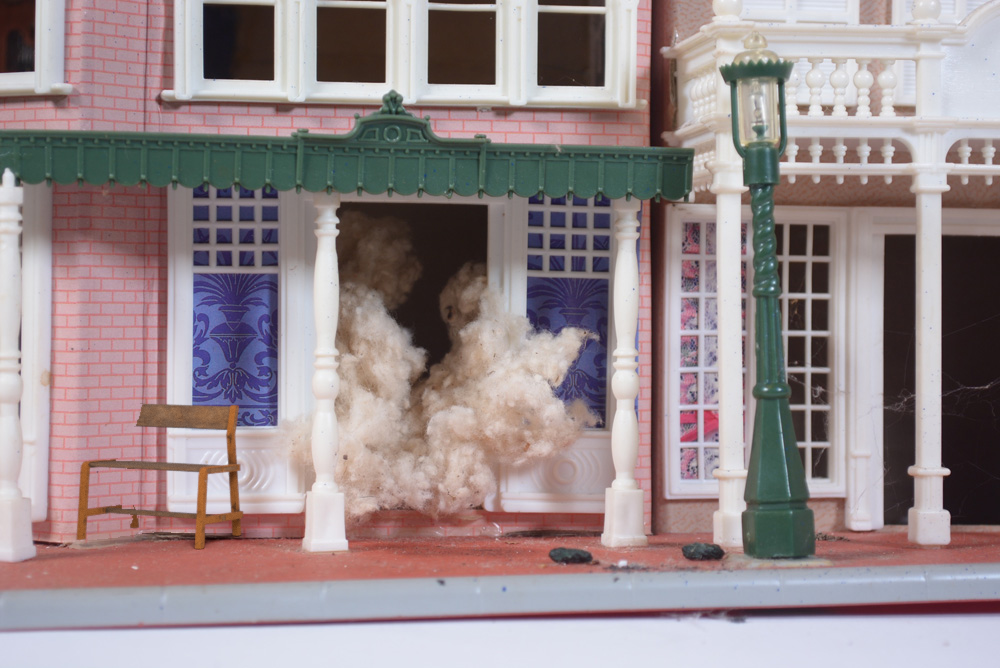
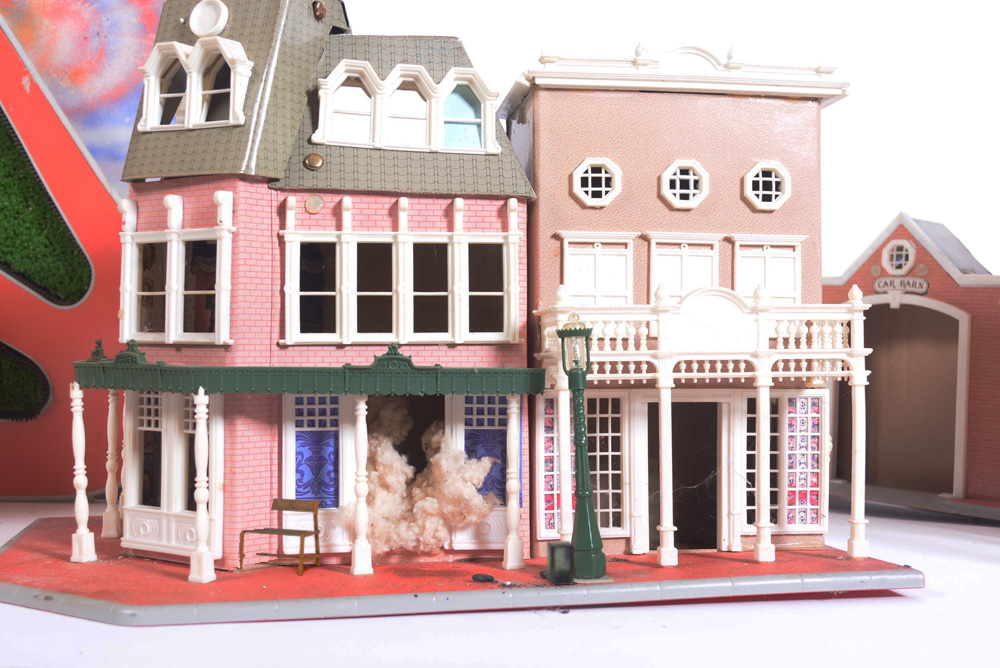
storage box: none [700,484,760,570] -> present [547,541,574,585]

